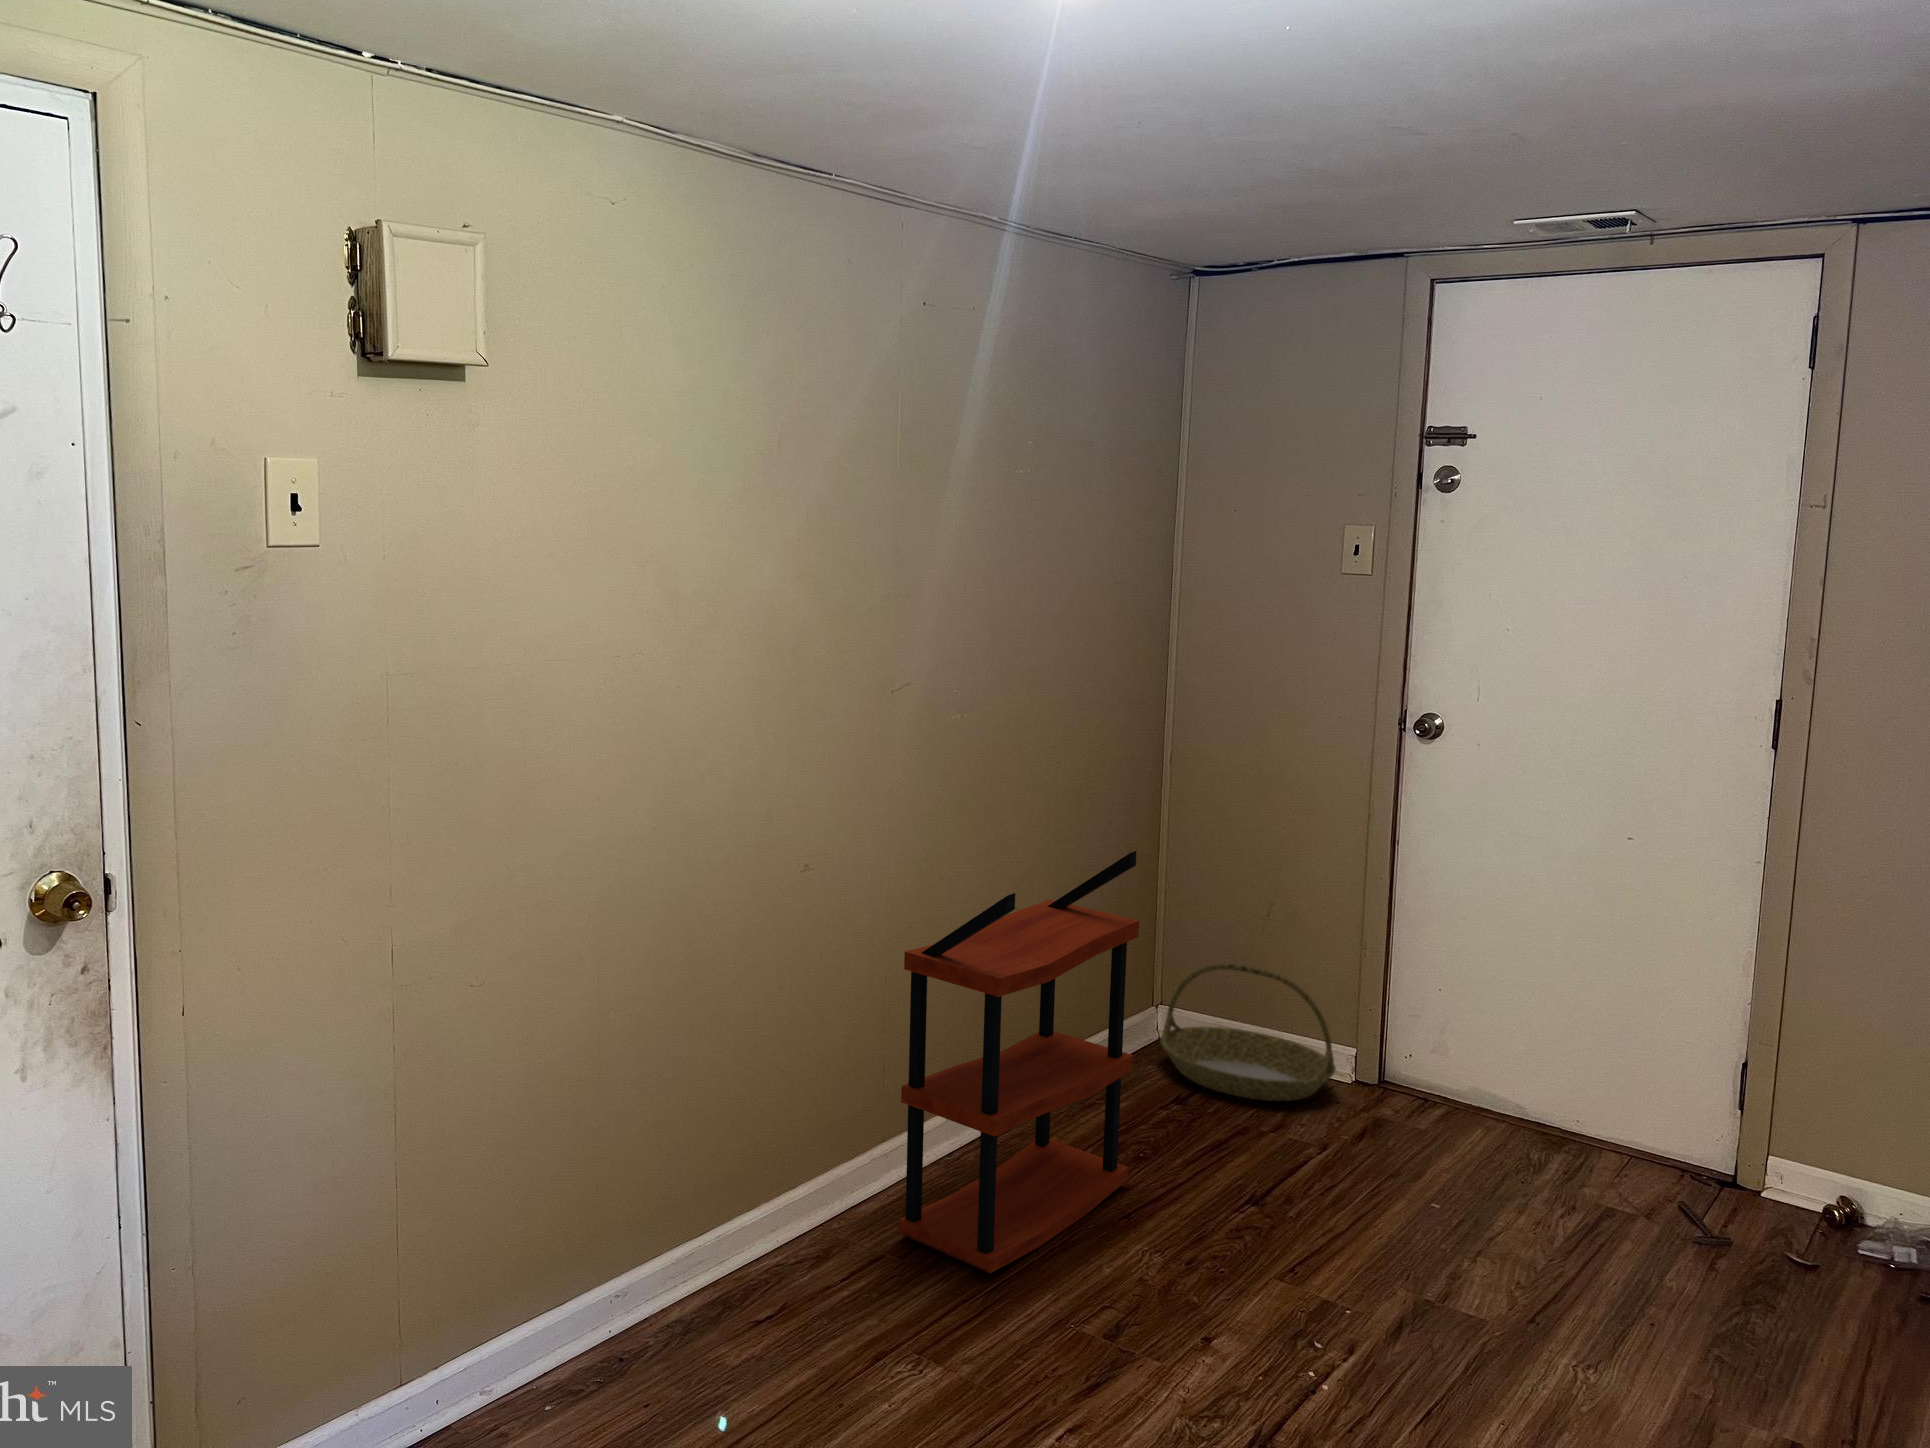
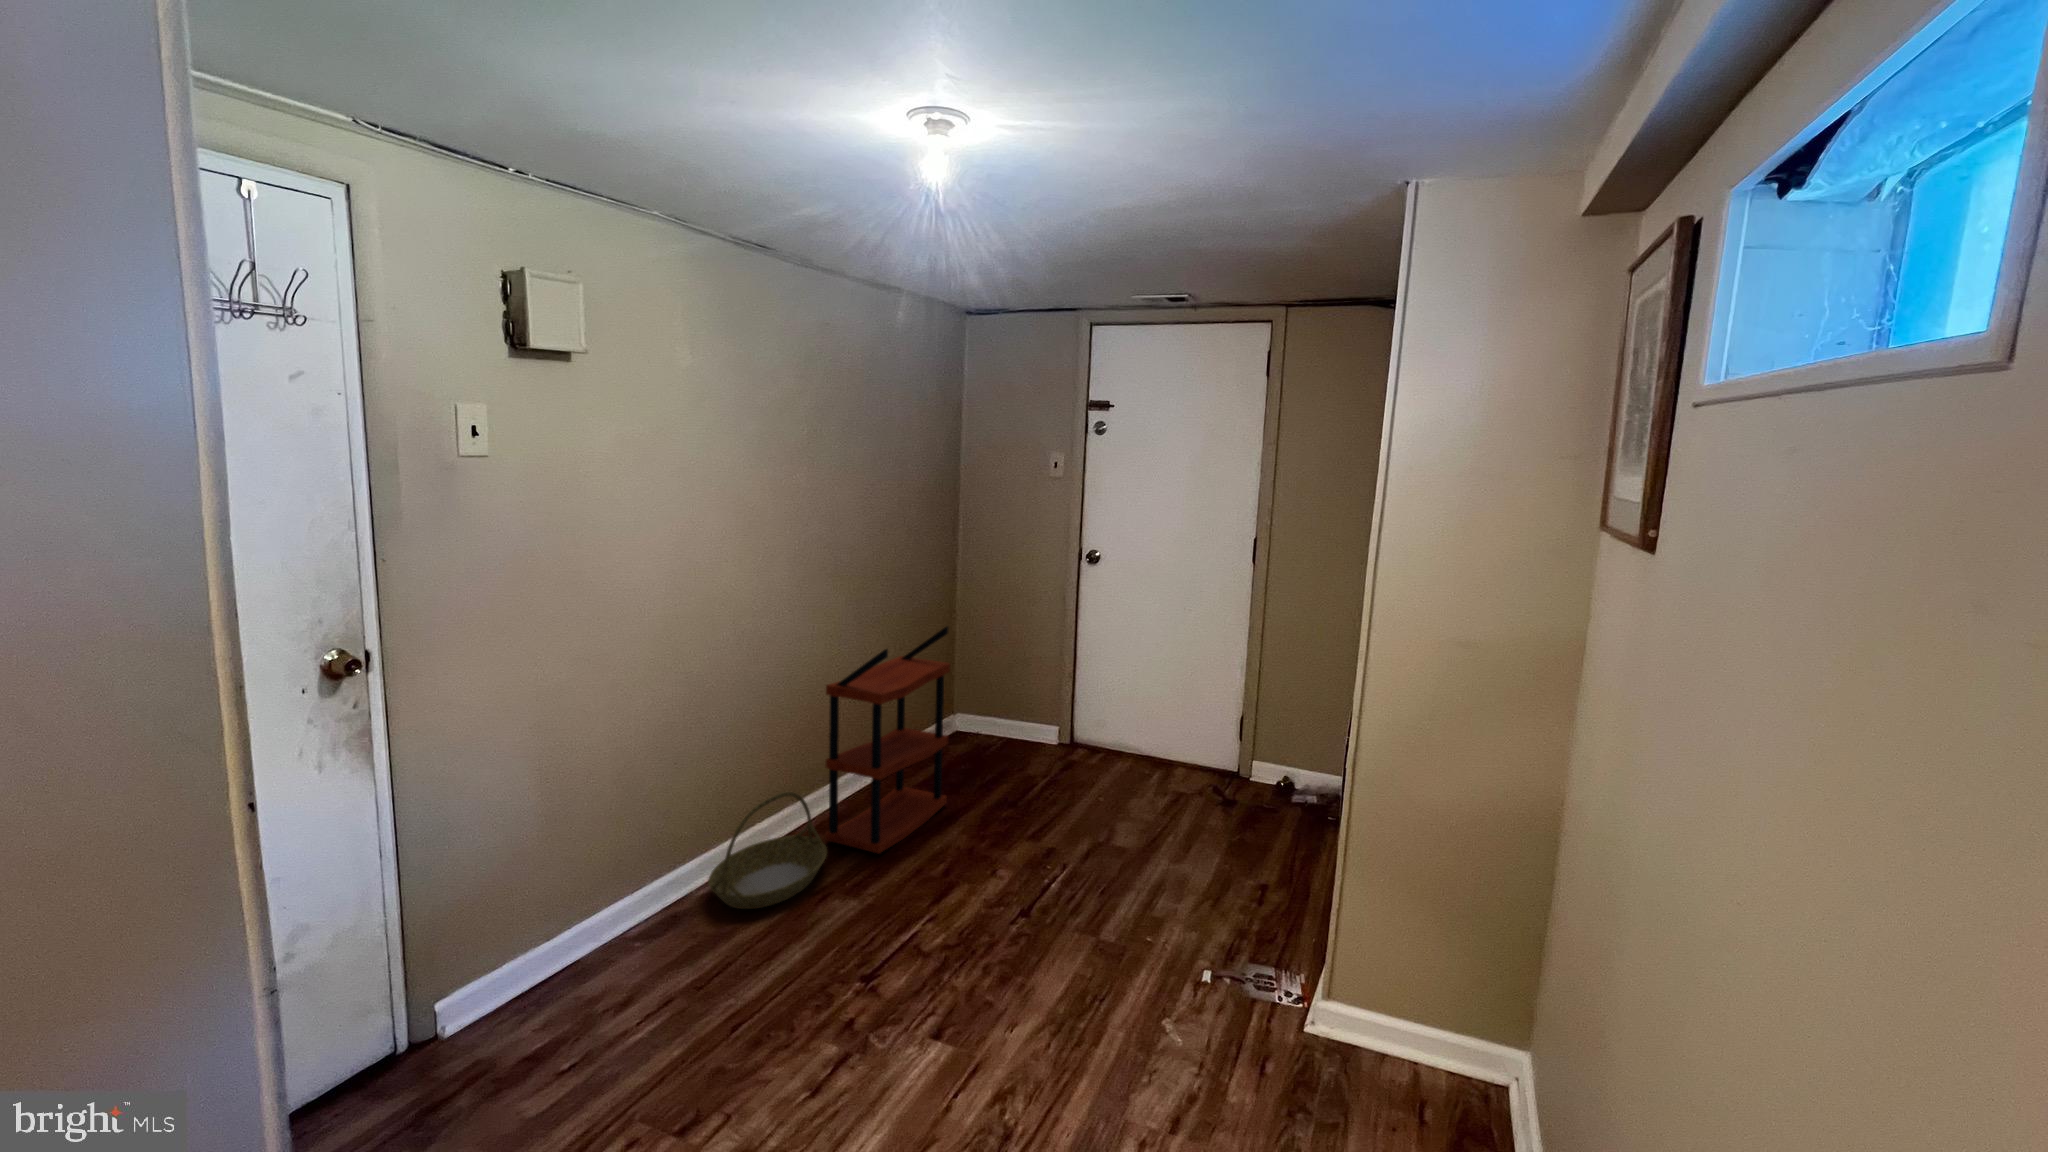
basket: present [1160,963,1336,1101] -> present [708,792,827,909]

